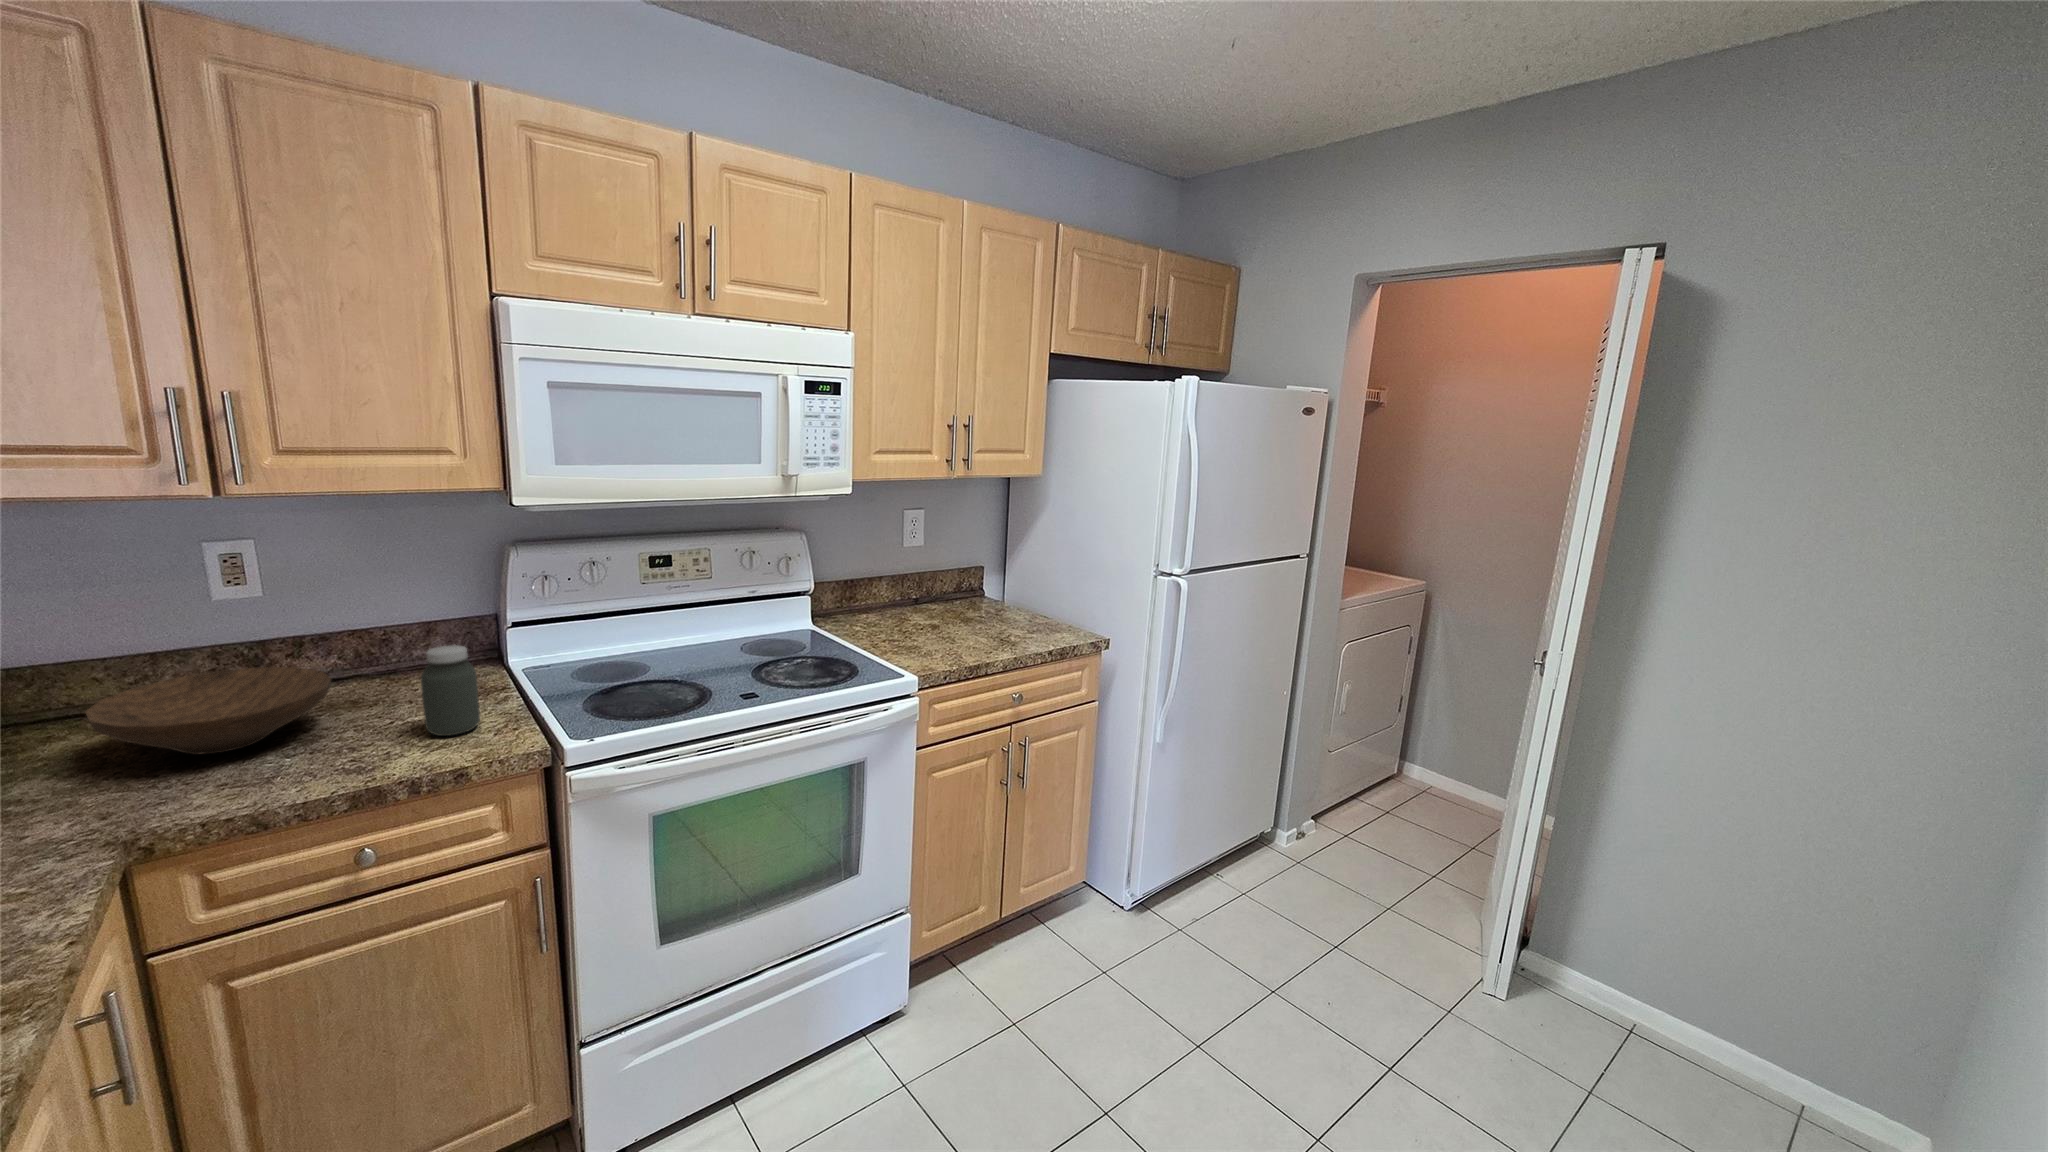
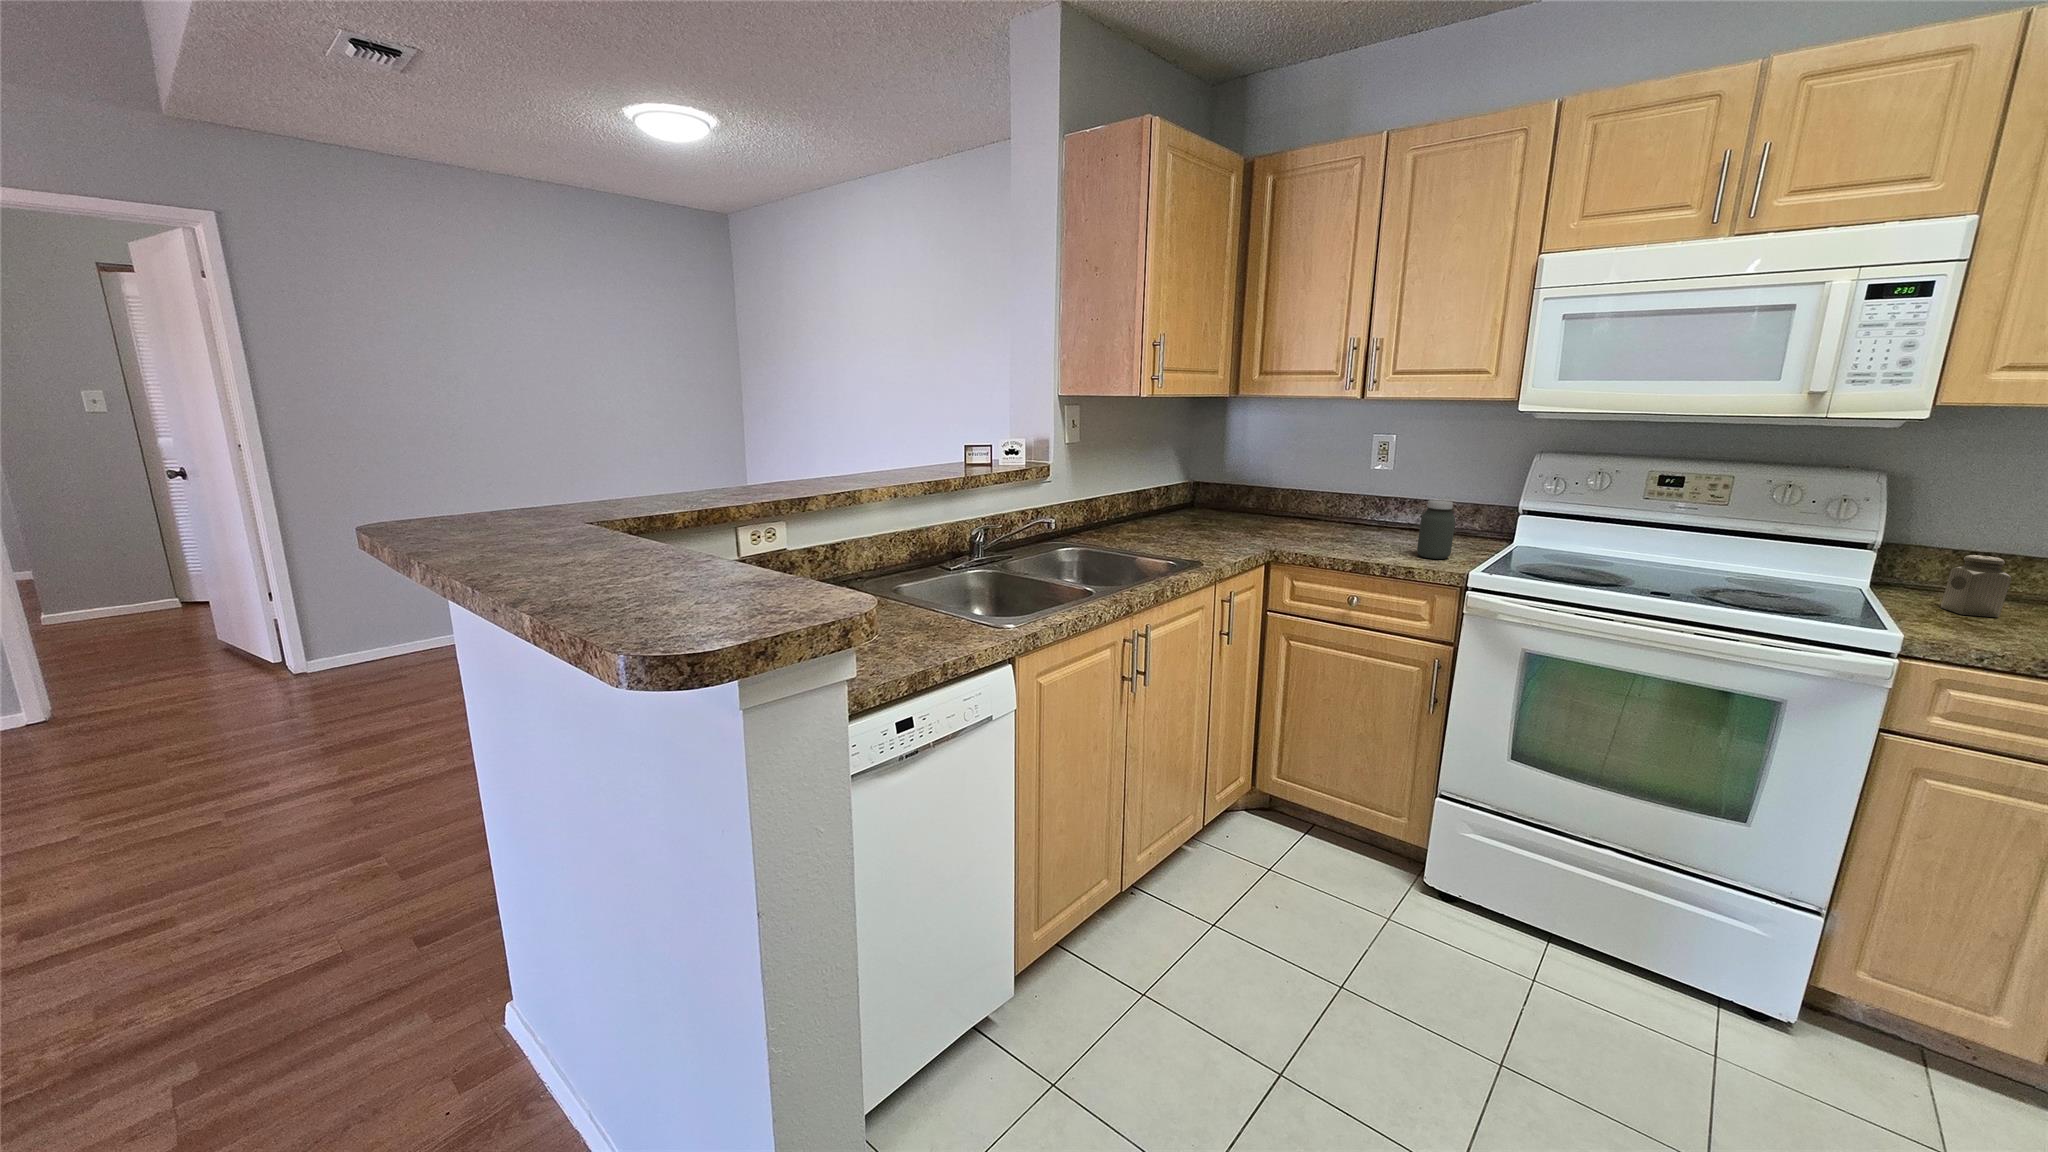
salt shaker: none [865,589,896,637] -> present [1941,555,2011,617]
wooden bowl: present [86,667,331,755] -> none [1289,502,1393,540]

